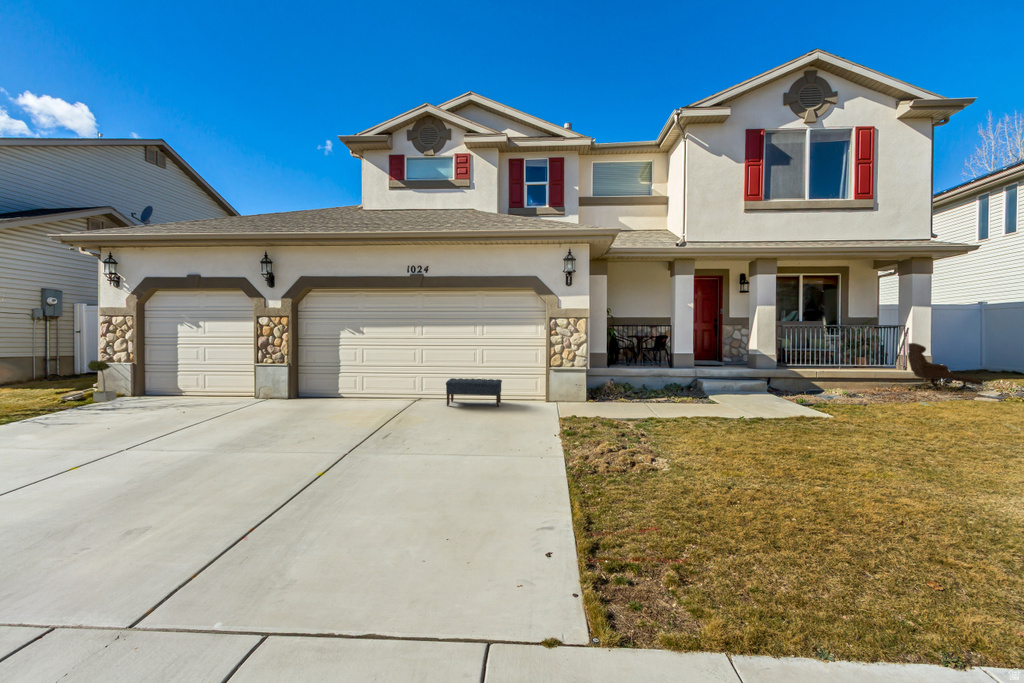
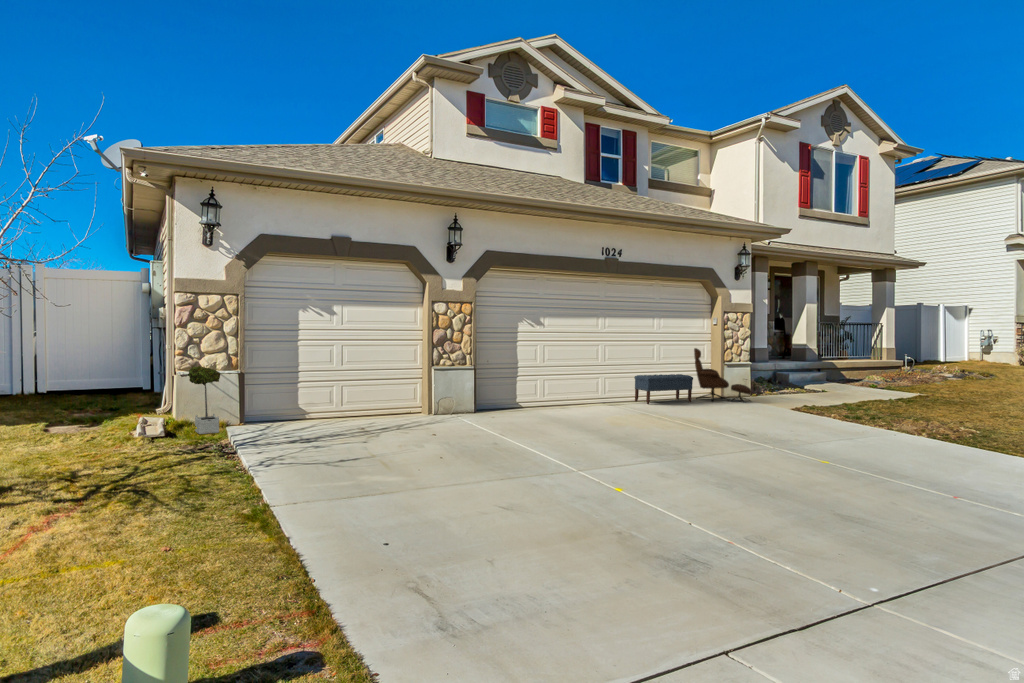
lounge chair: present [908,343,983,391] -> present [694,348,751,402]

